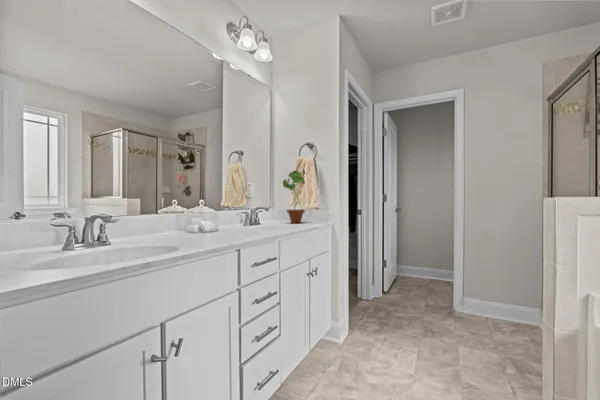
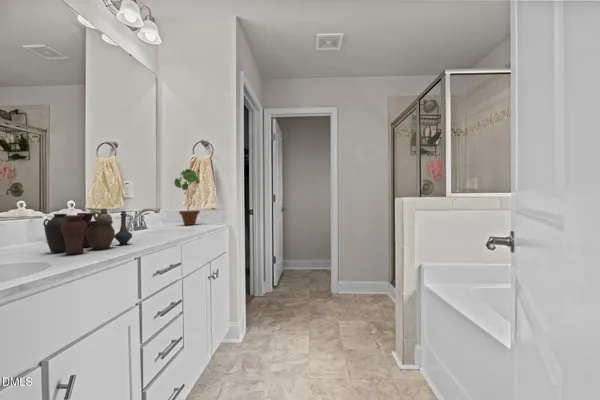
vase: none [177,207,238,243] -> present [43,209,132,254]

